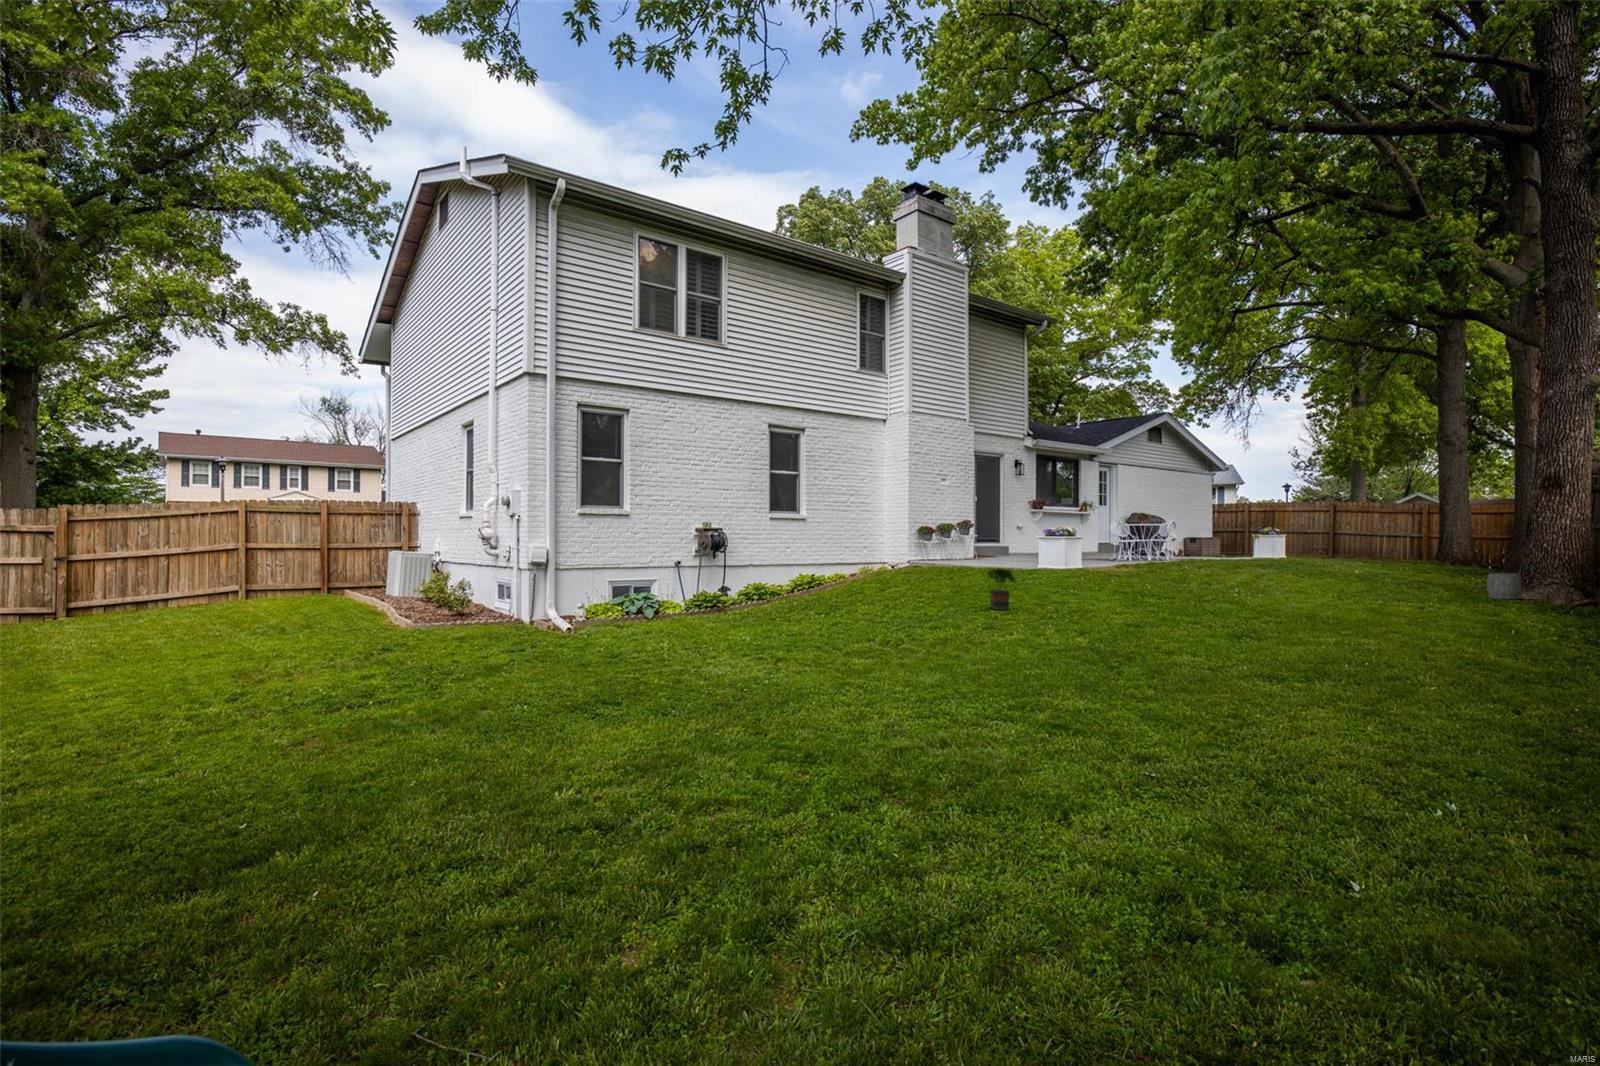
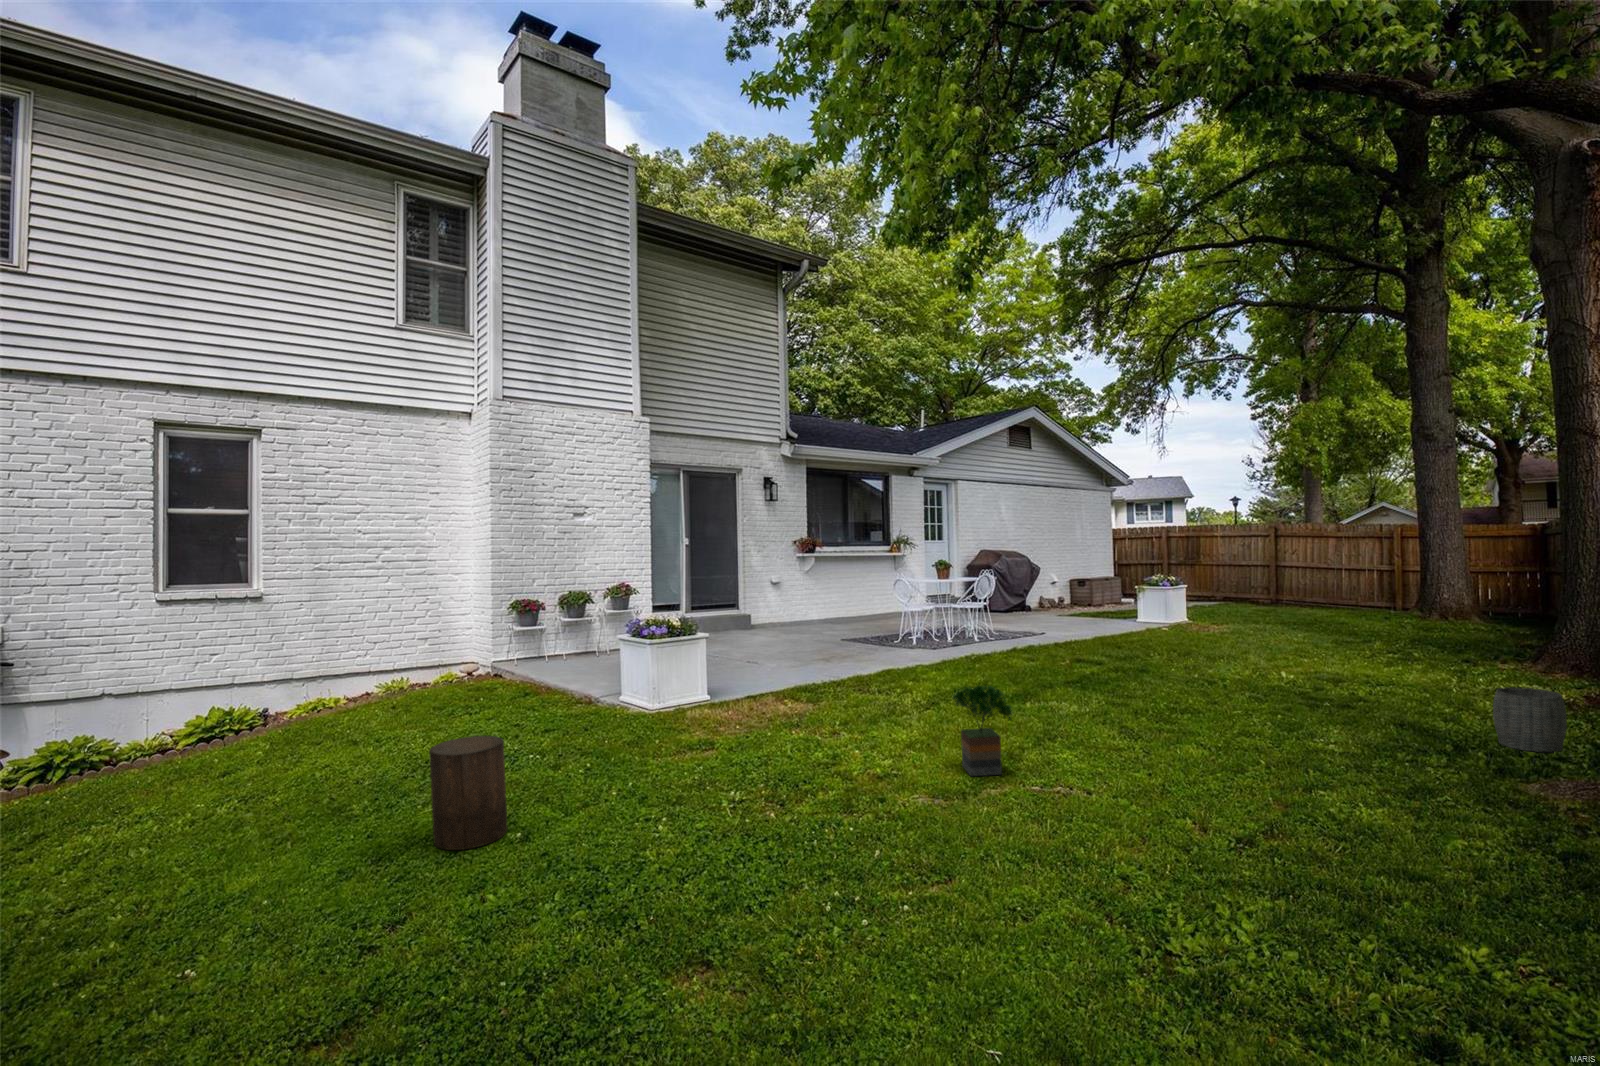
stool: none [1040,568,1069,608] -> present [429,736,508,850]
potted tree: present [987,569,1016,610] -> present [952,685,1013,776]

